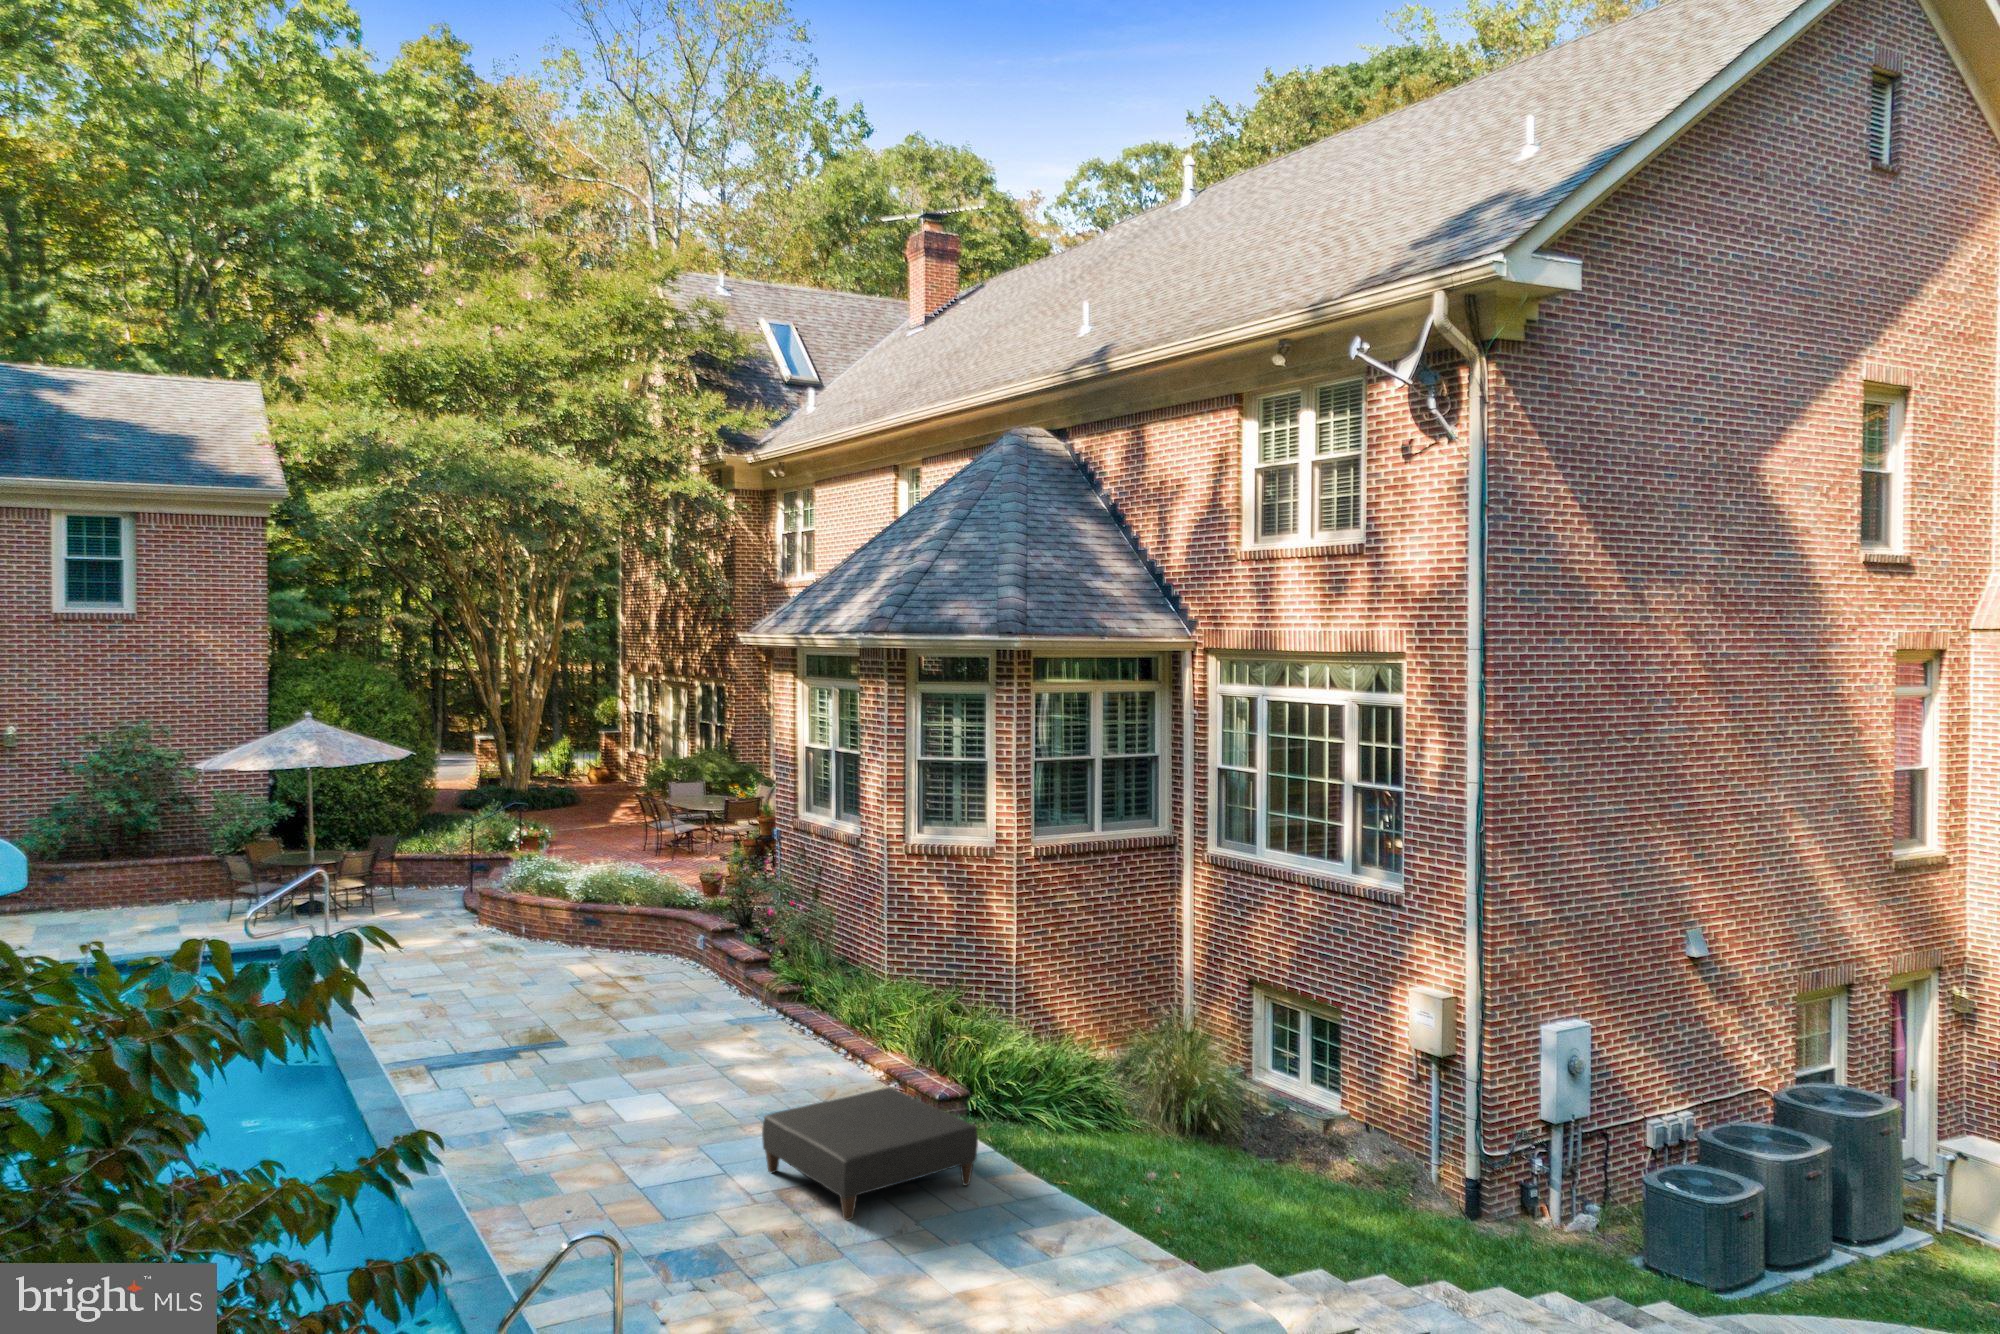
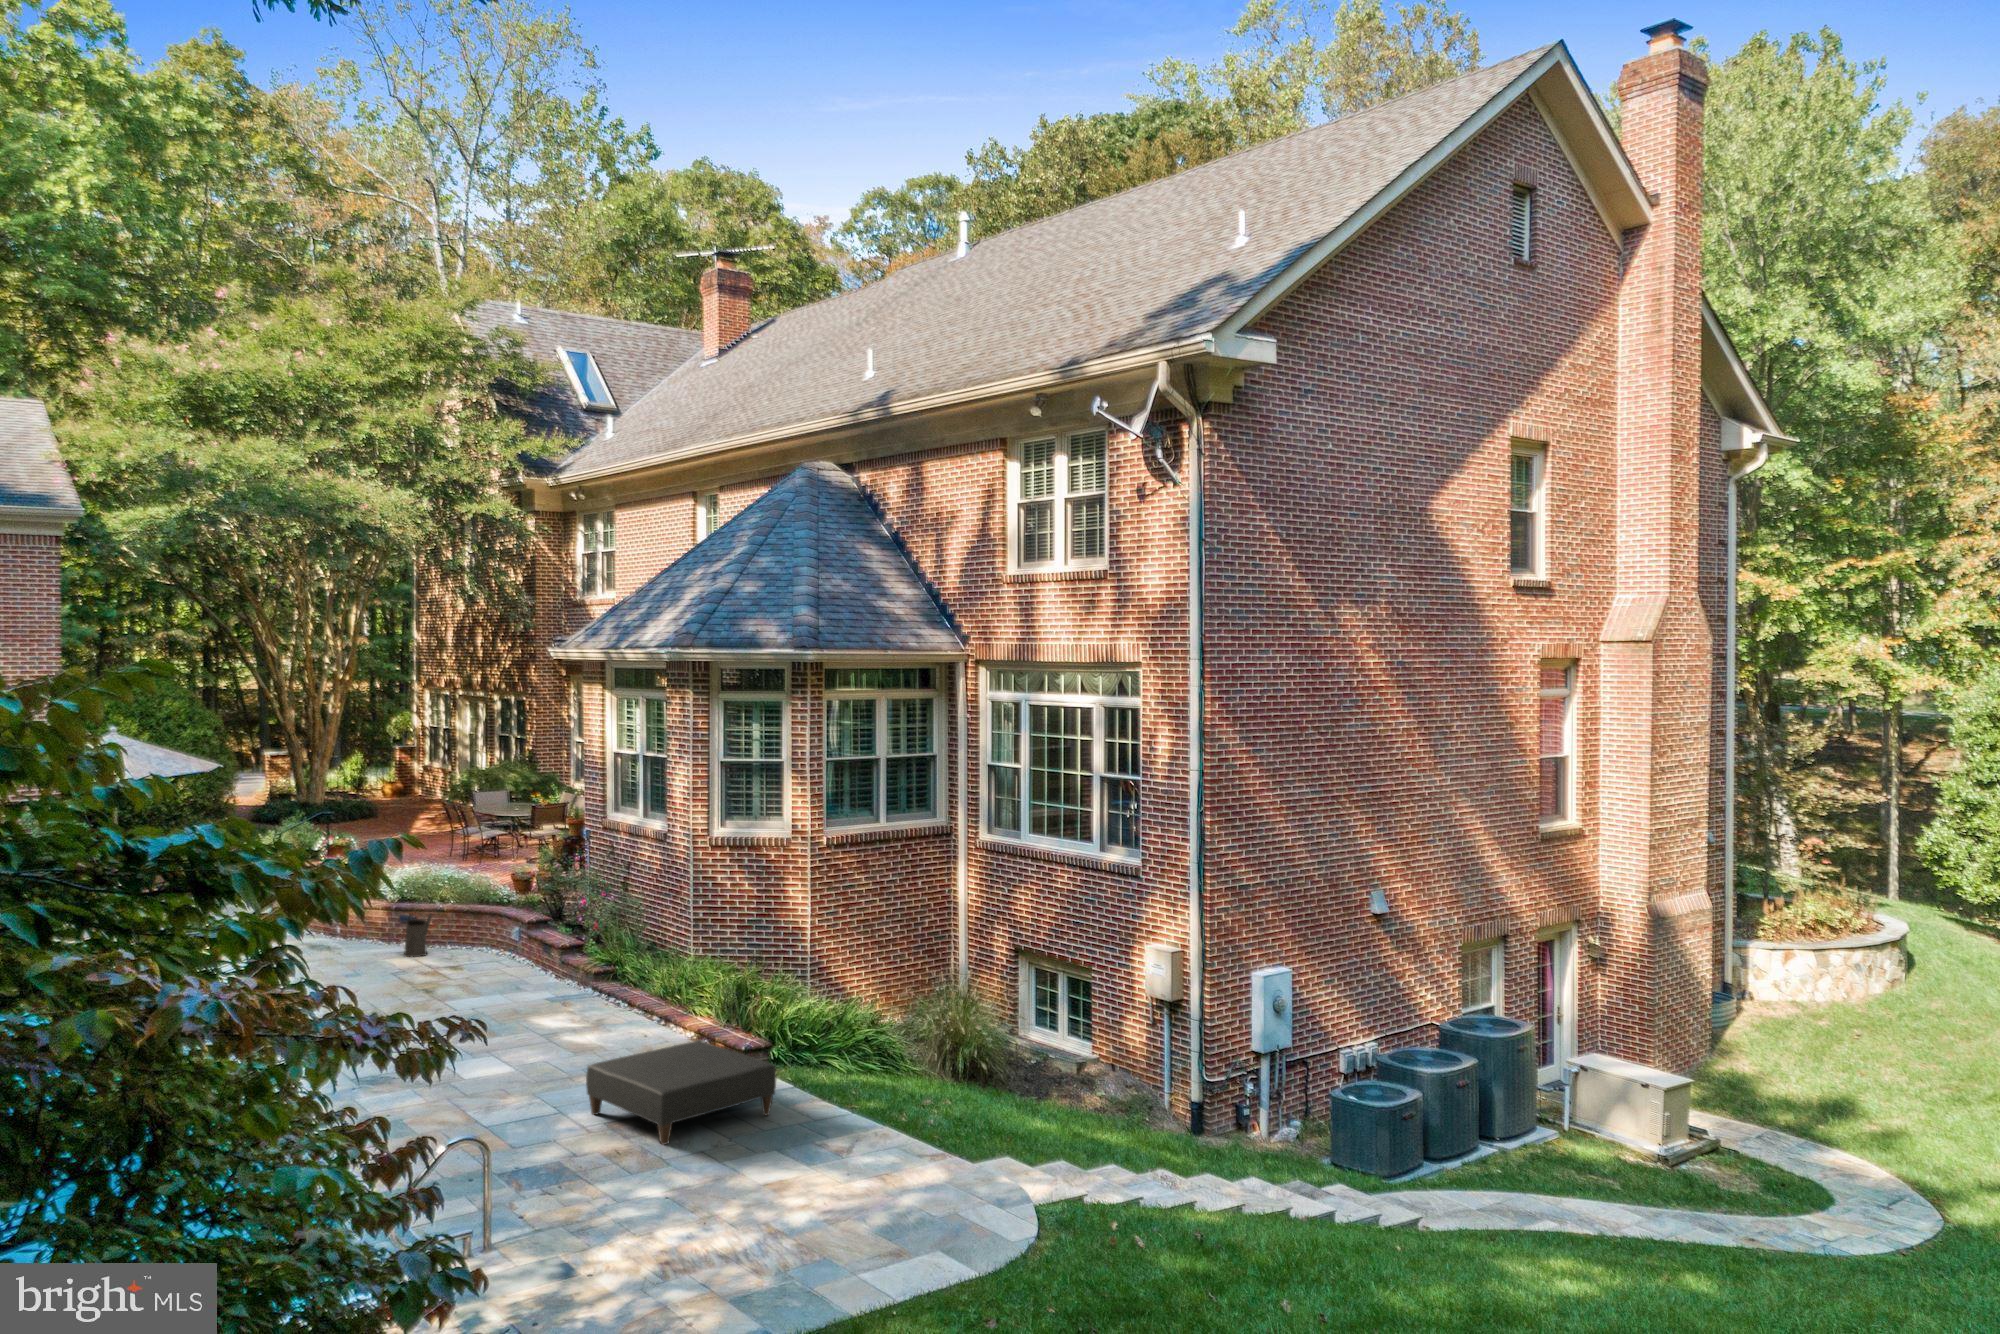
watering can: none [591,912,621,959] -> present [404,913,432,957]

